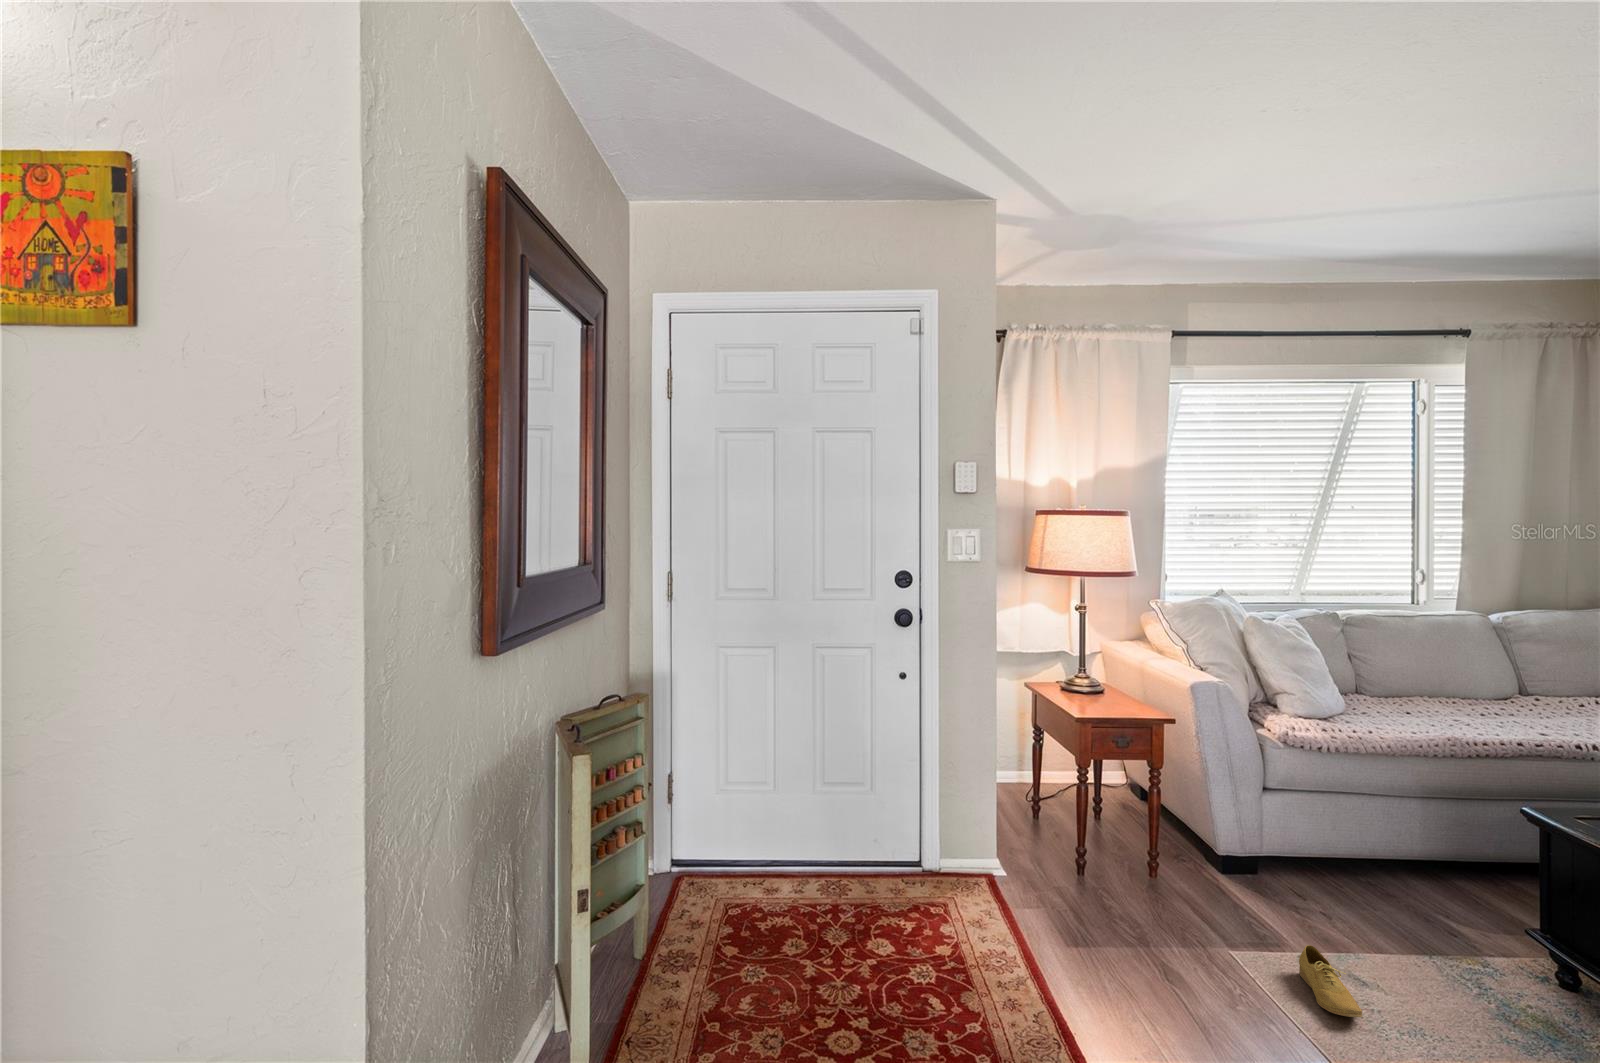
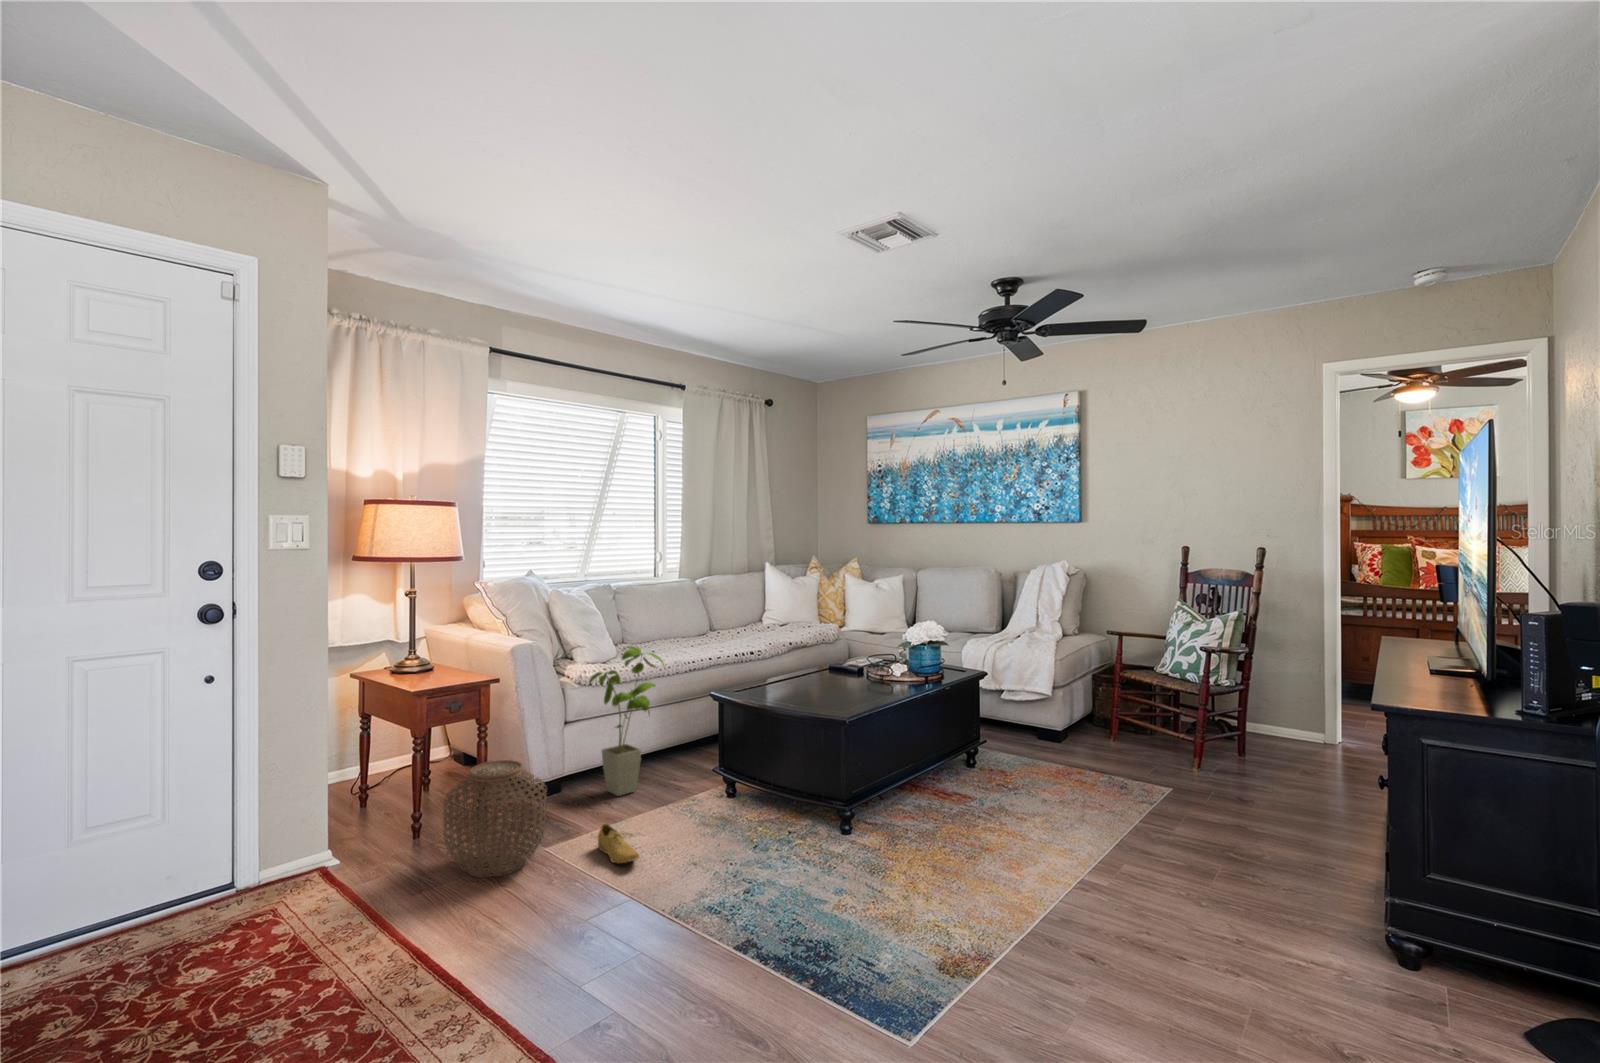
house plant: none [1294,704,1421,907] -> present [589,646,664,796]
woven basket: none [1102,820,1226,963] -> present [444,760,547,877]

